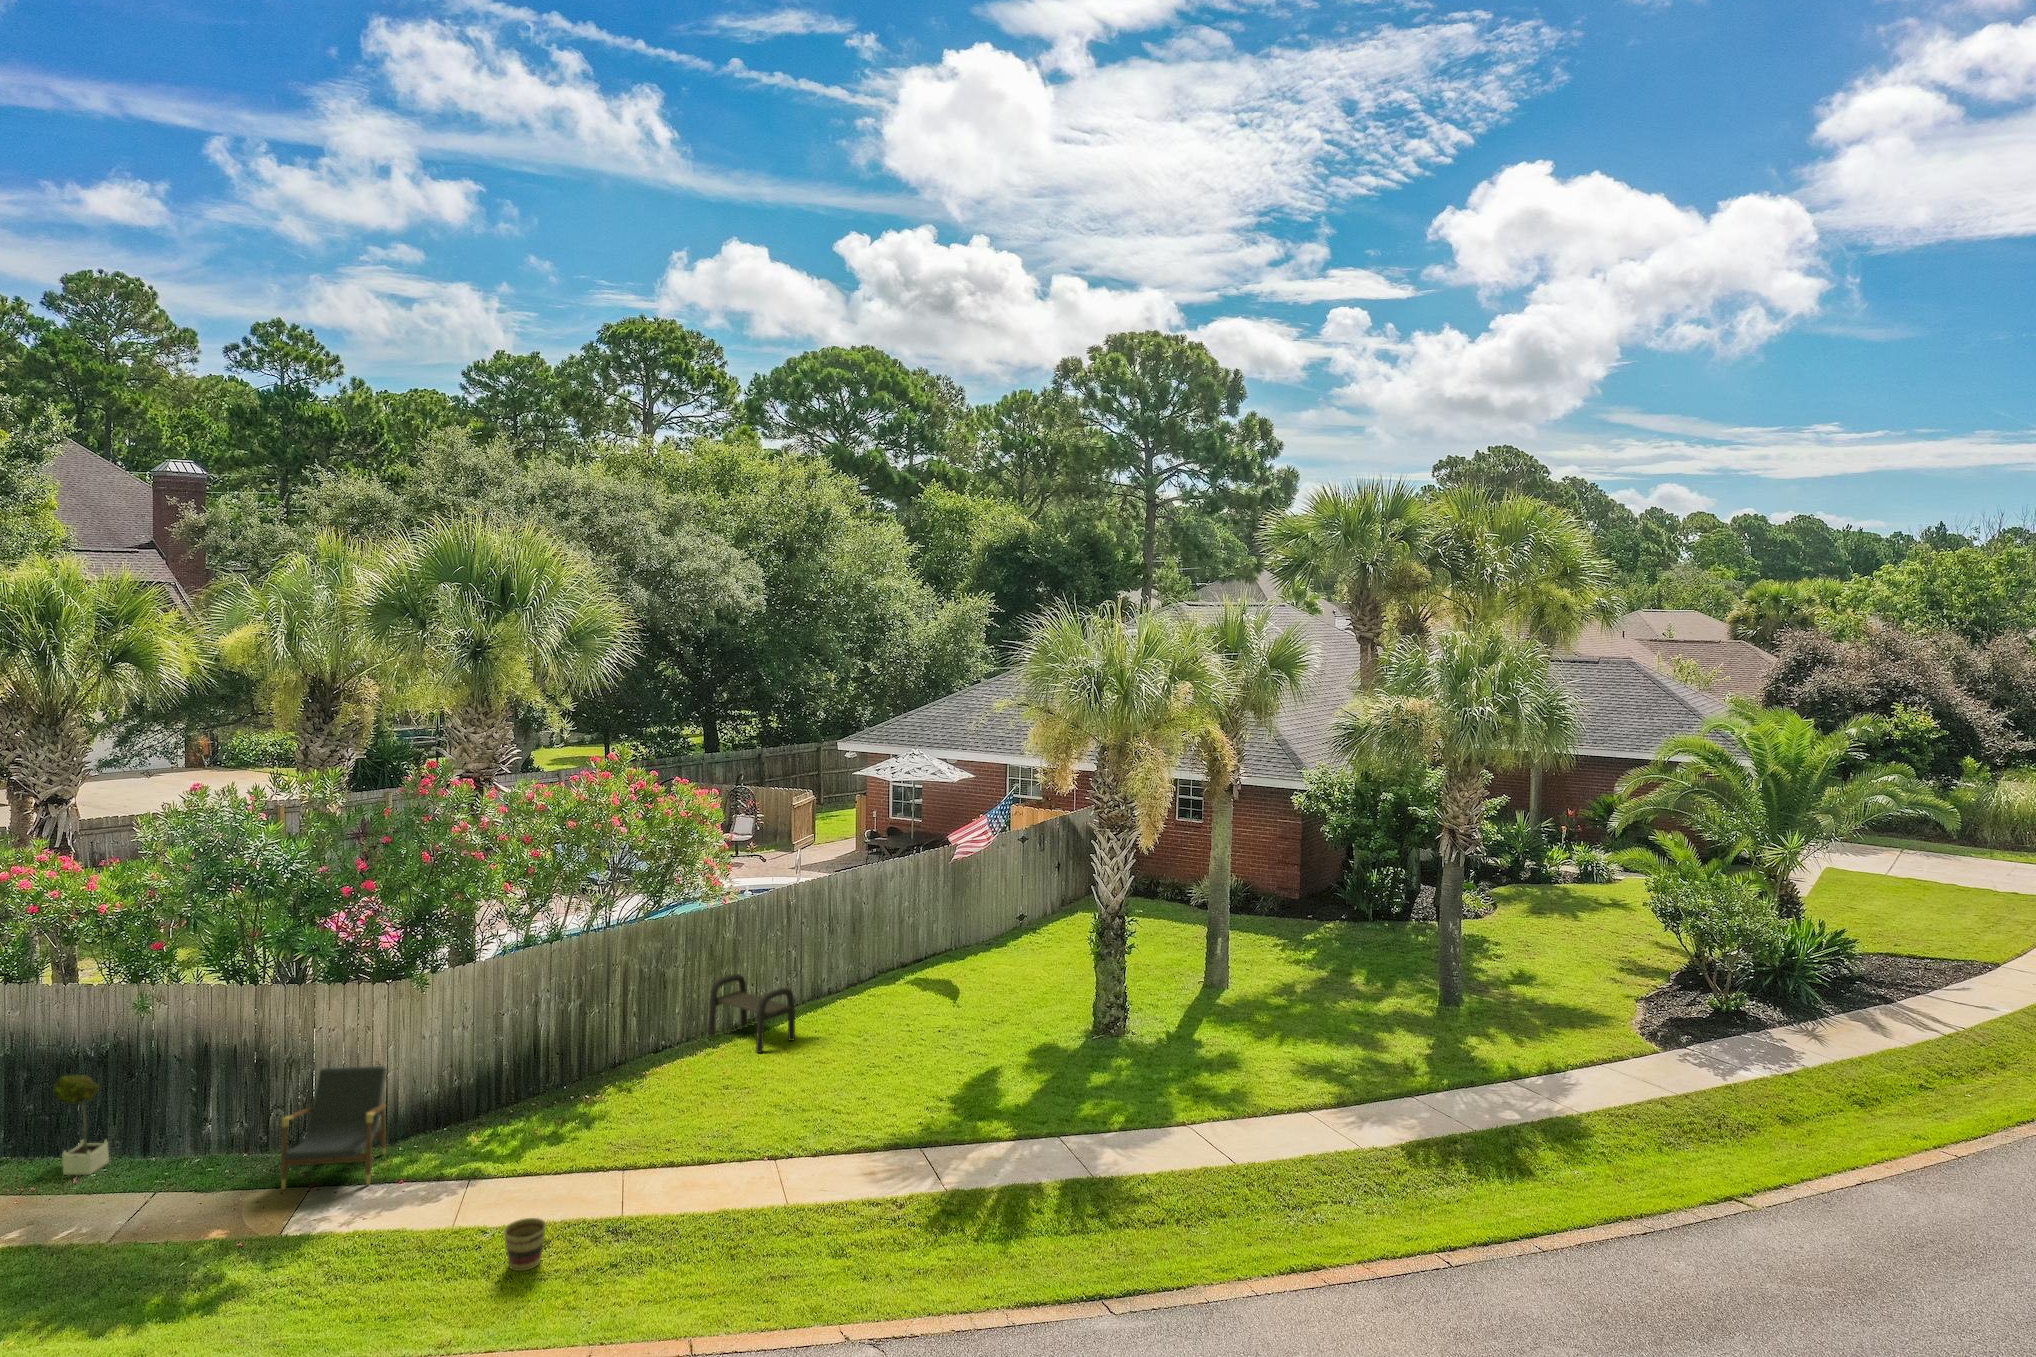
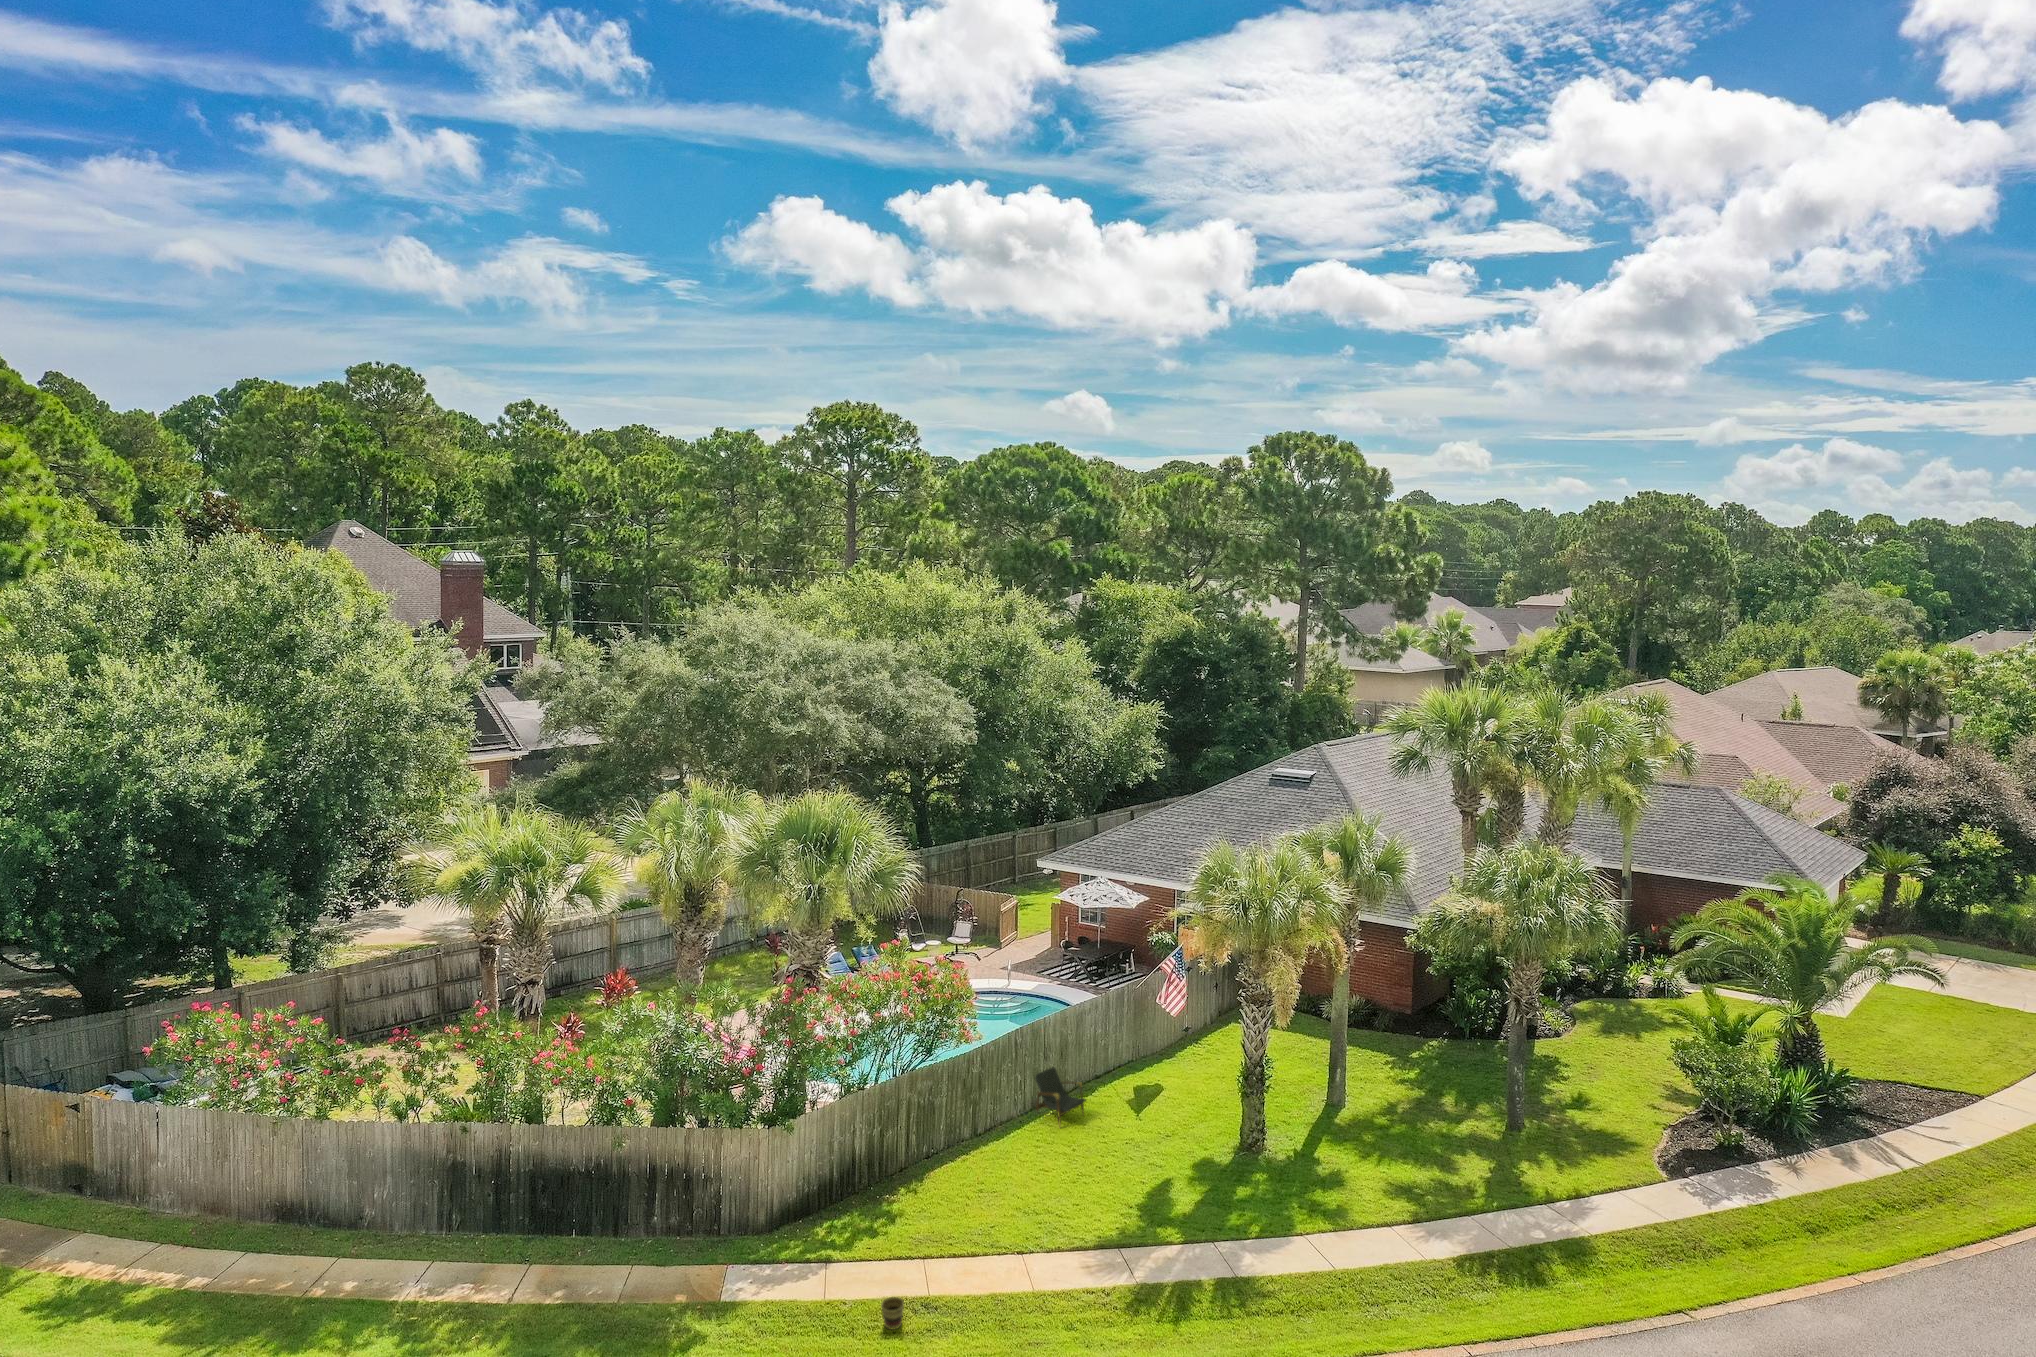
bench: present [708,974,795,1053] -> none [974,1104,1032,1164]
lounge chair: present [281,1066,386,1189] -> present [1035,1067,1086,1126]
potted tree: present [54,1075,109,1175] -> none [610,1188,639,1249]

